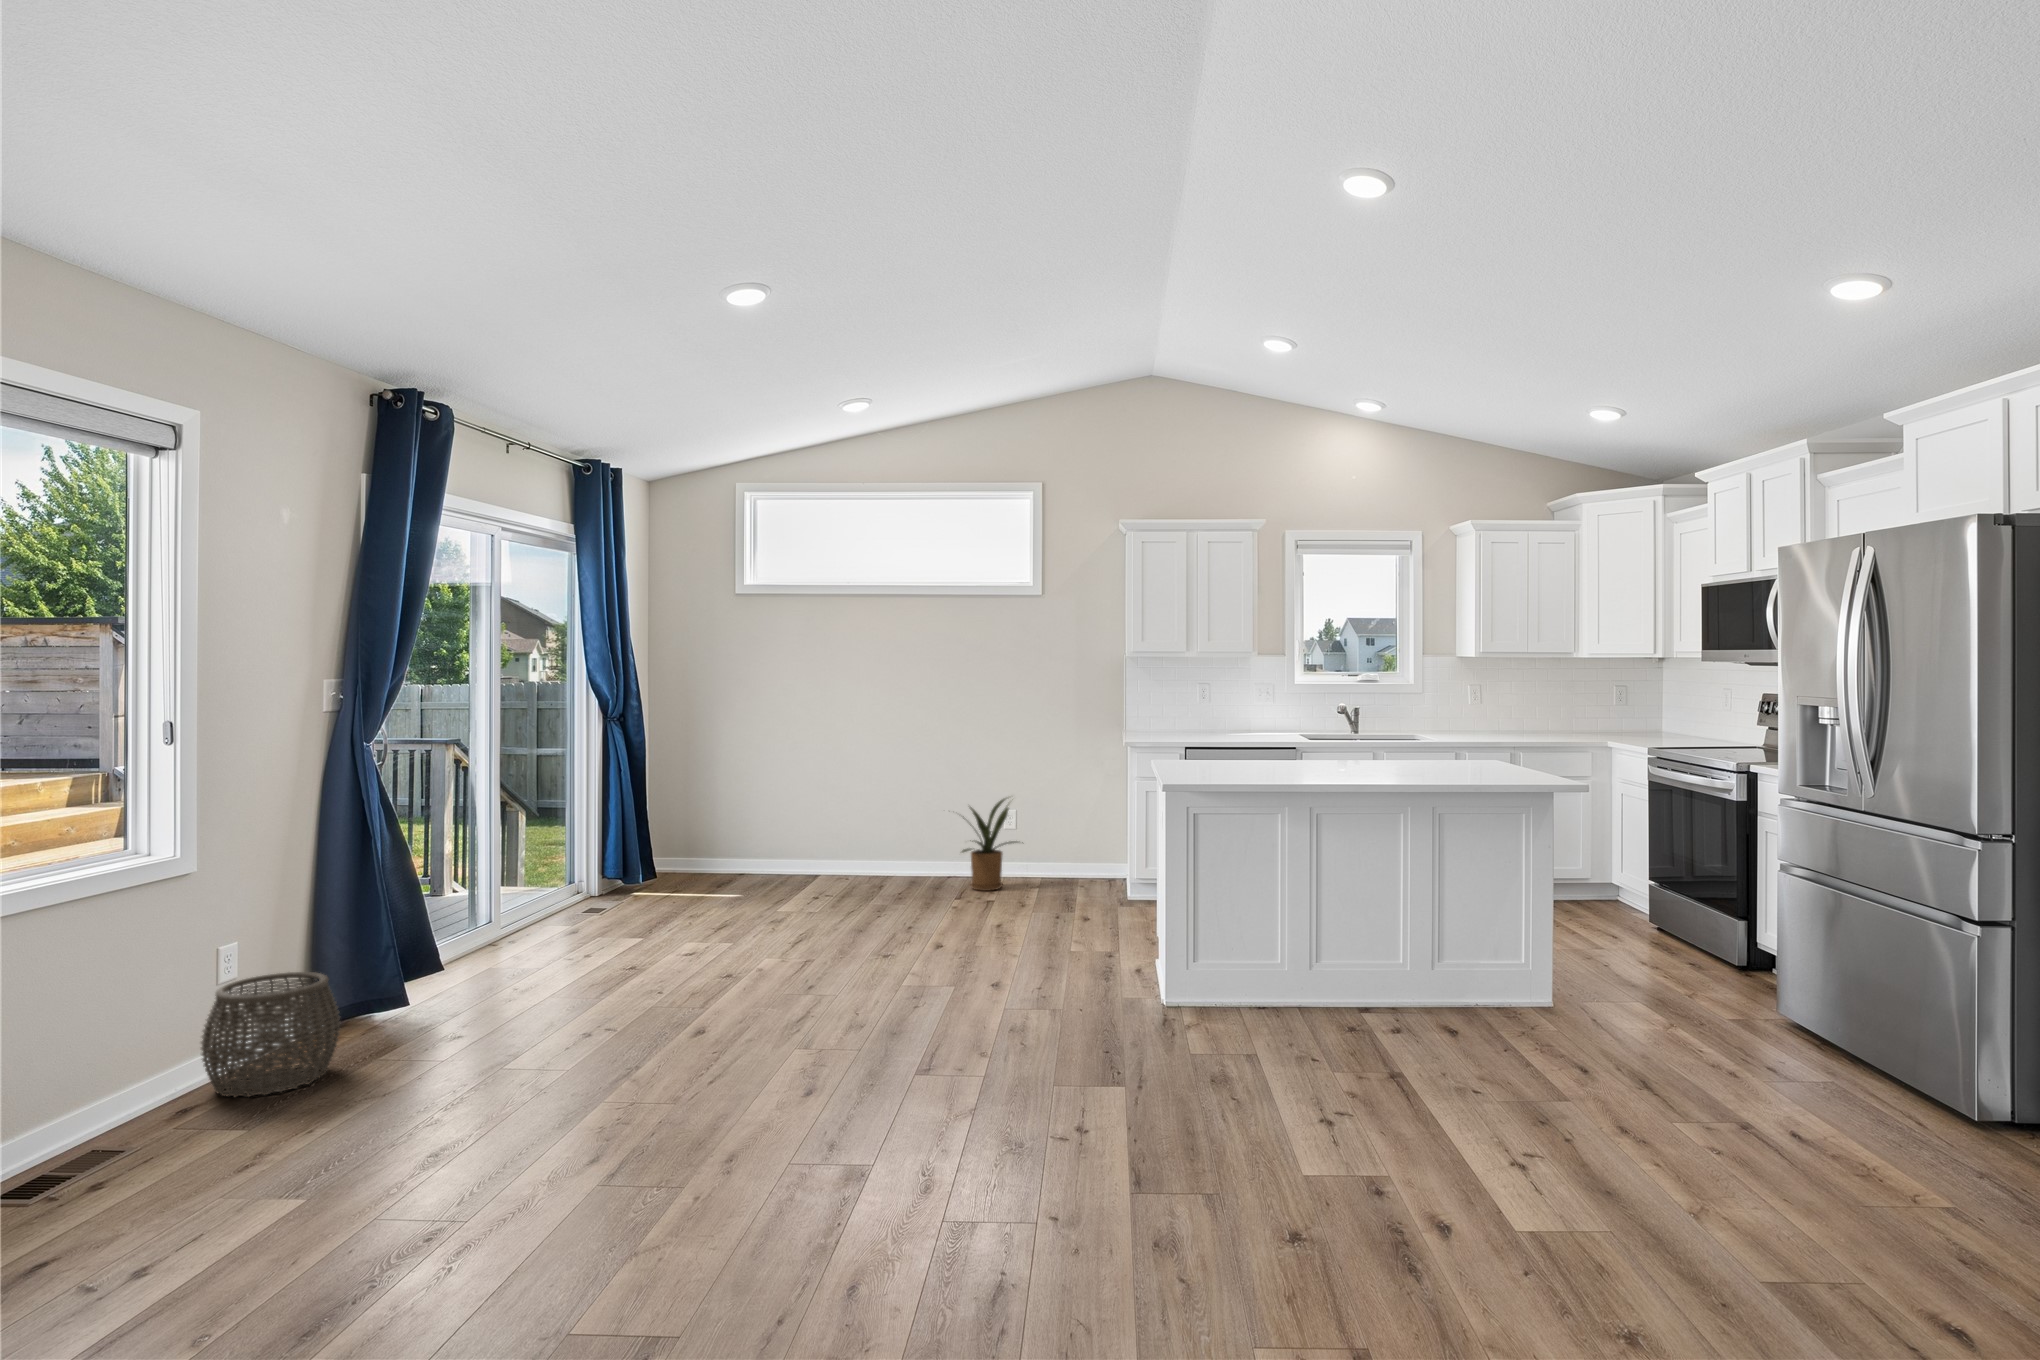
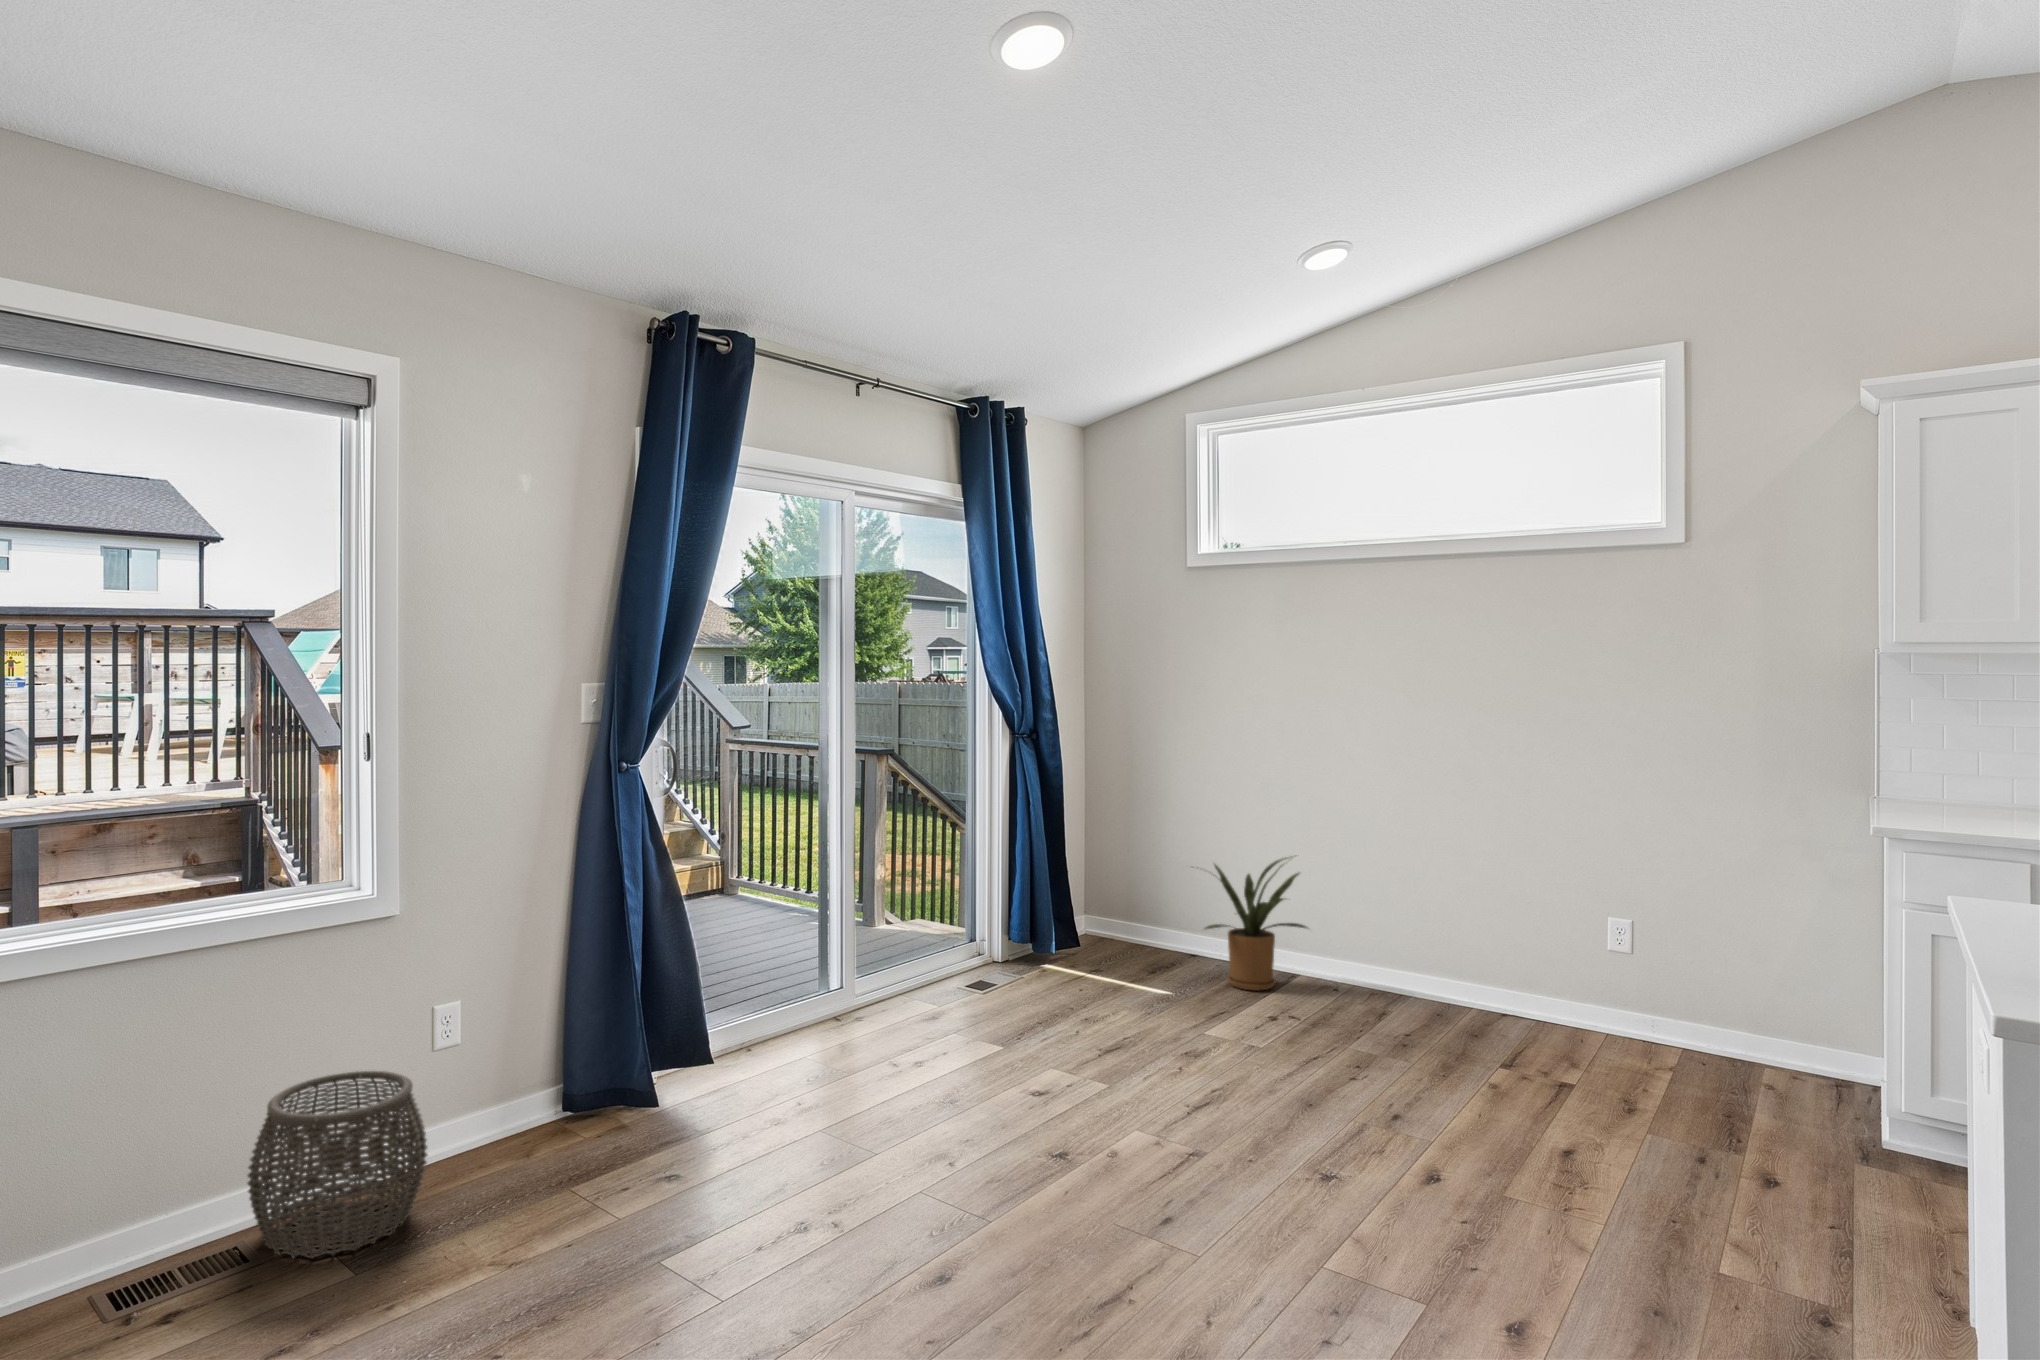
house plant: present [962,798,1023,891] -> present [1197,857,1307,991]

